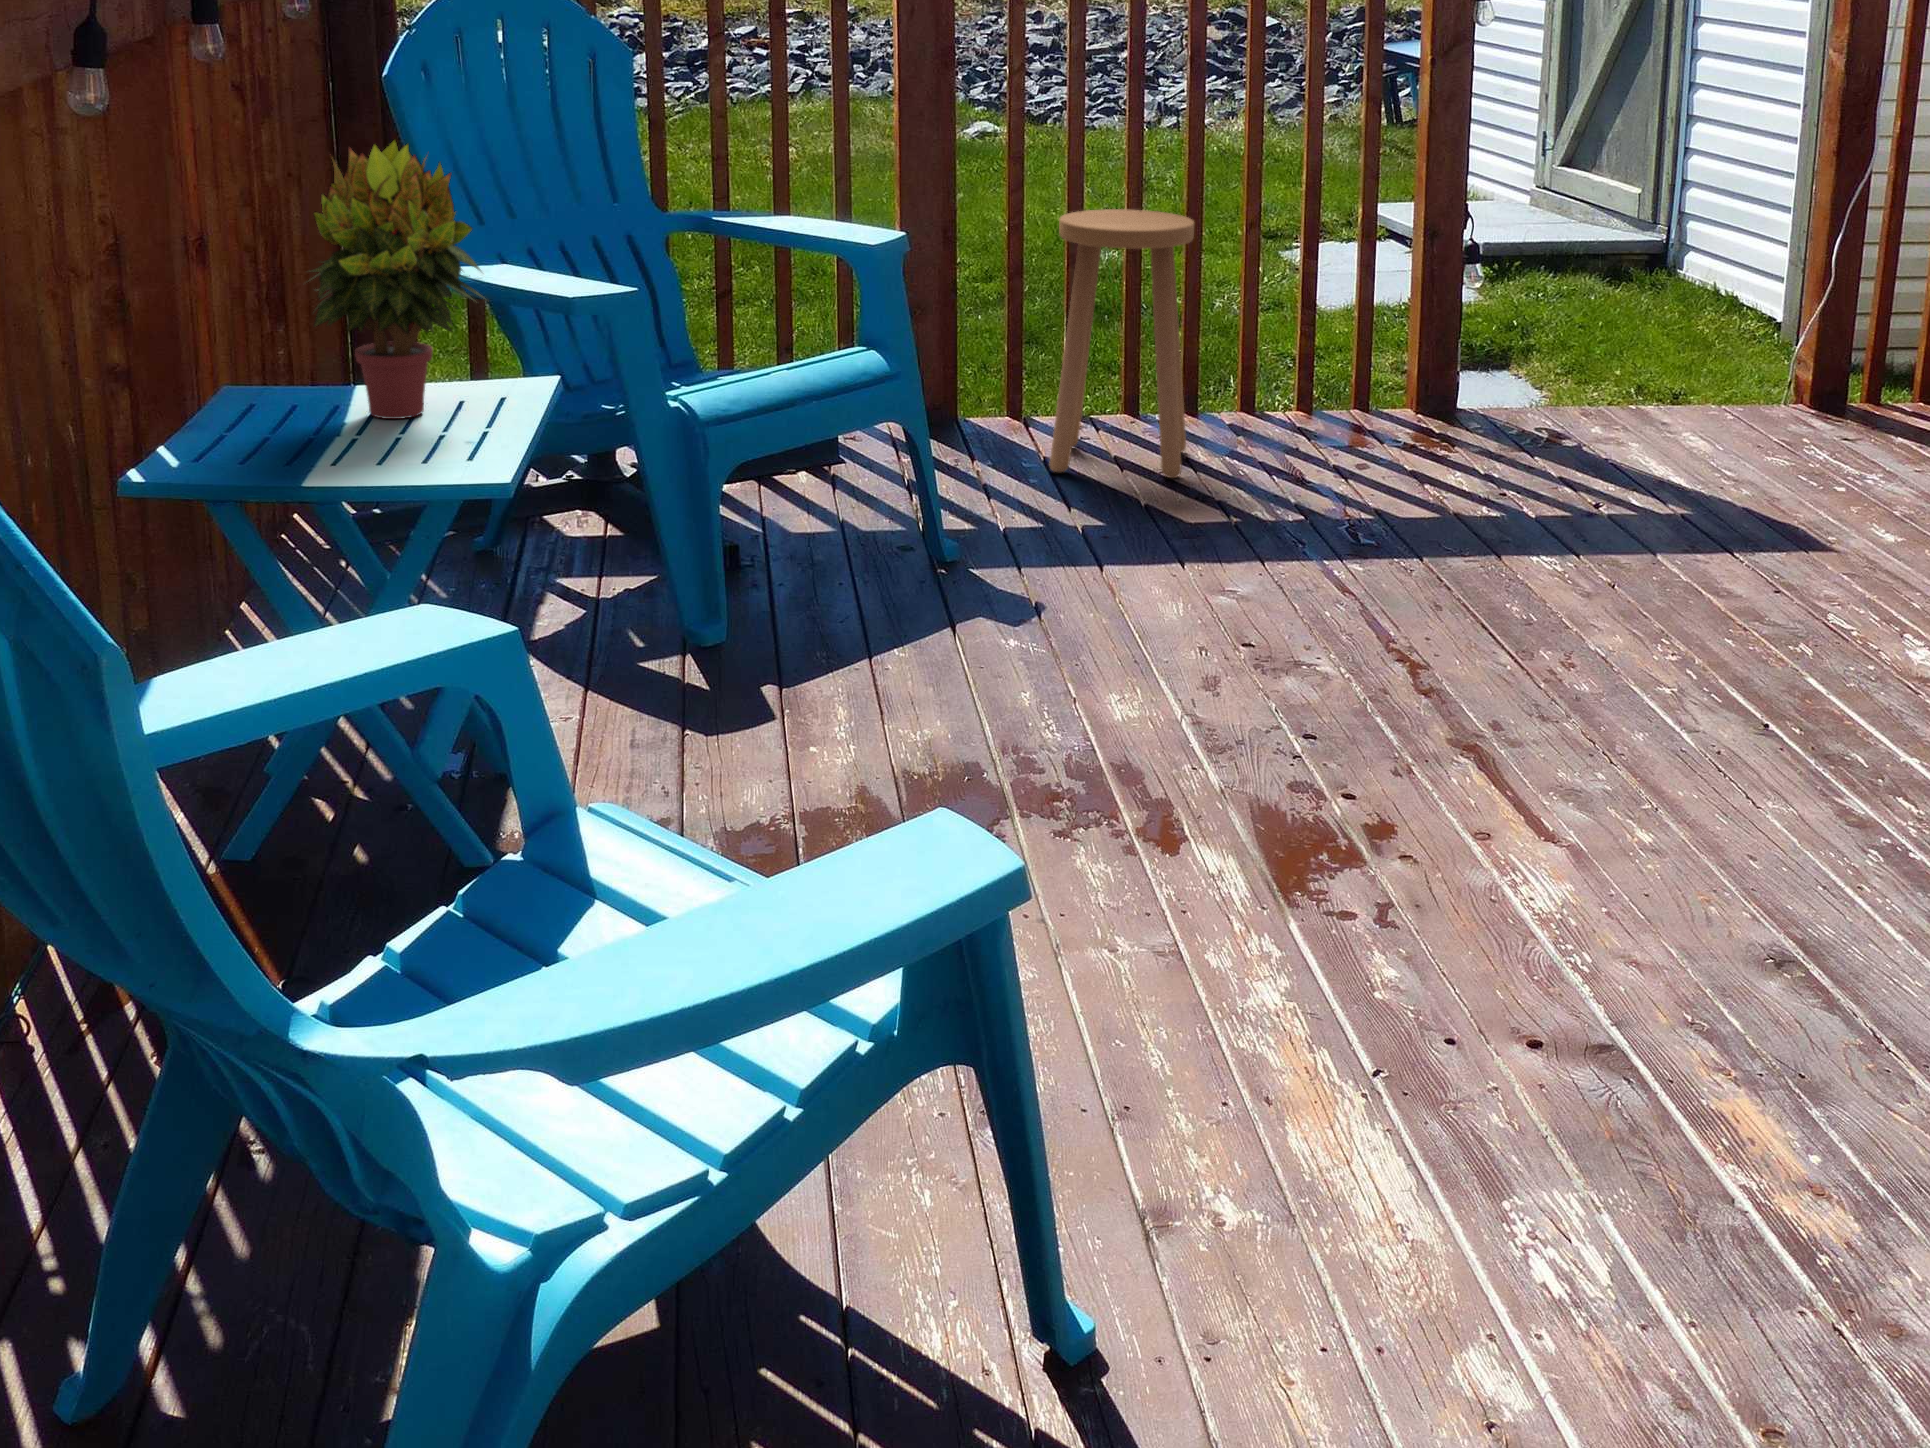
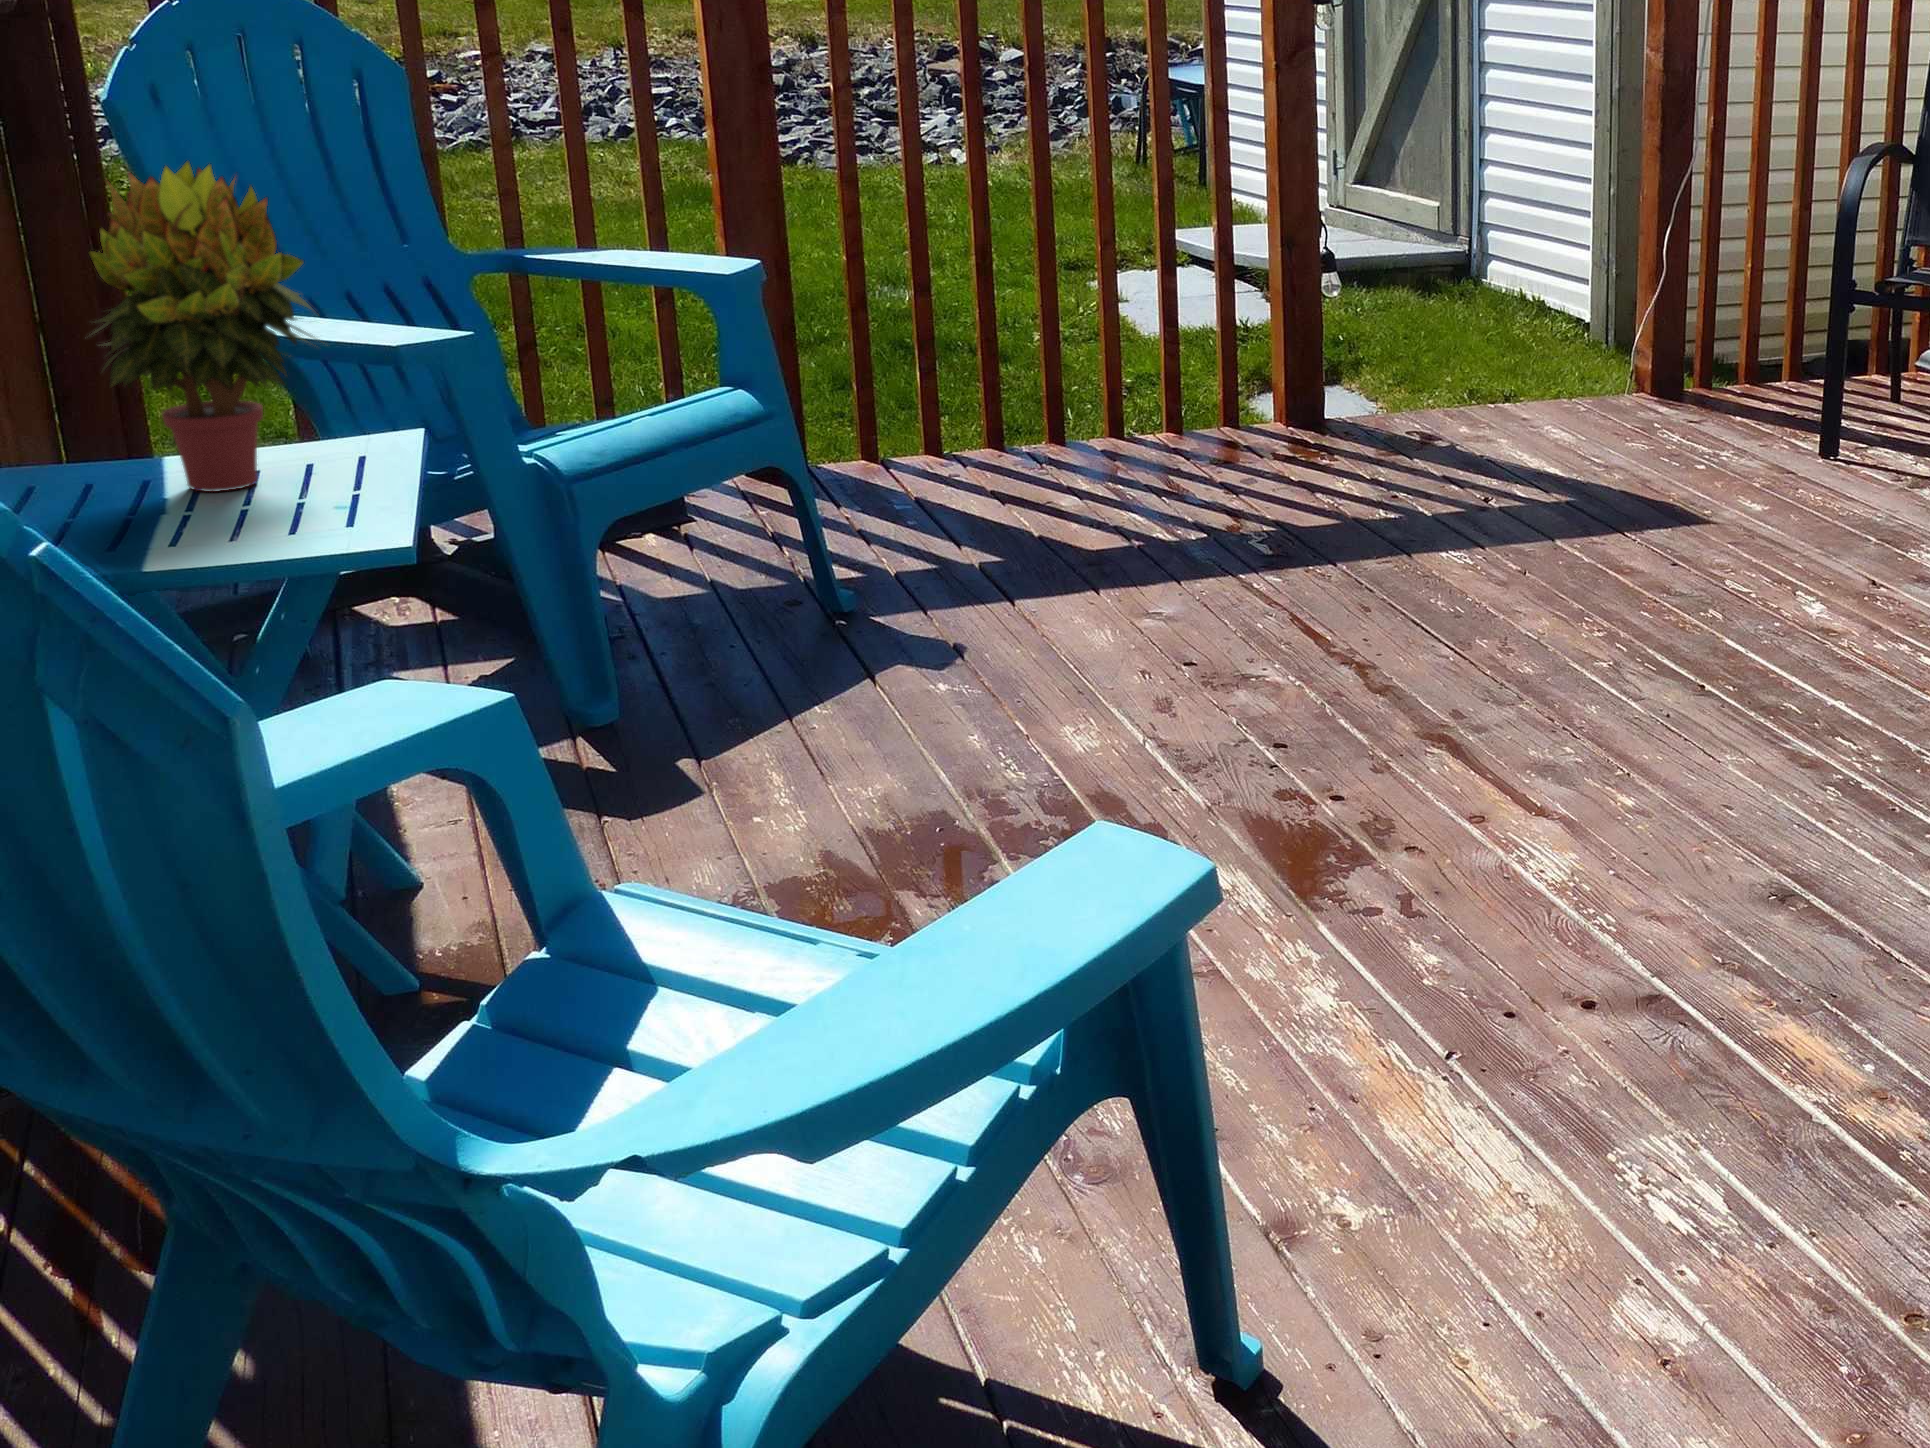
stool: present [1050,209,1194,478] -> none [910,231,1065,513]

